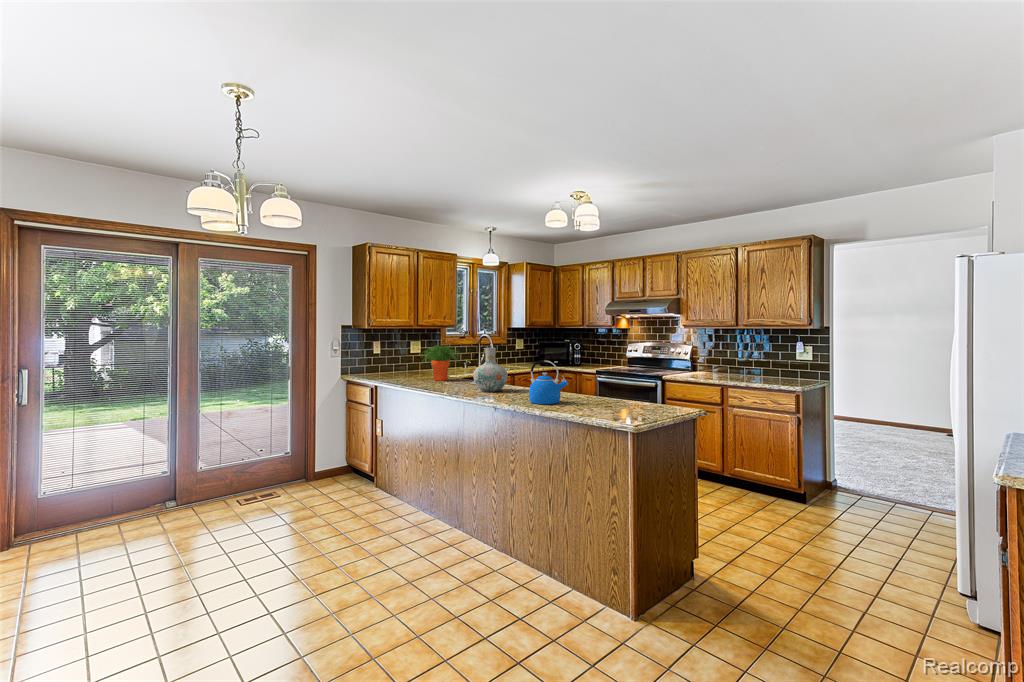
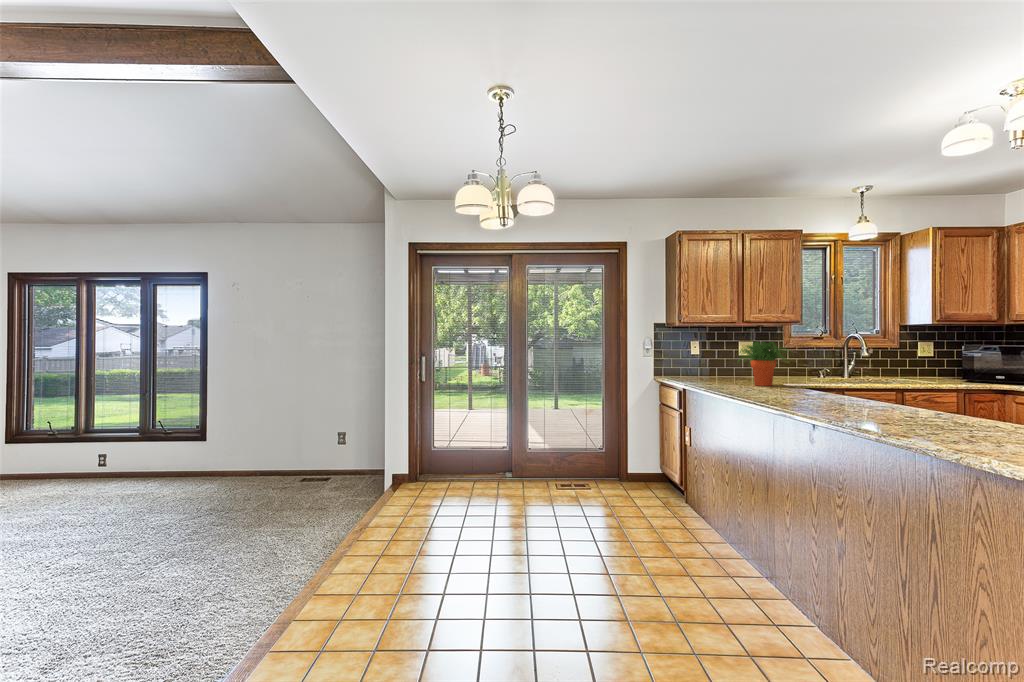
vase: present [473,348,508,392] -> none [794,340,850,401]
kettle: present [529,360,568,404] -> none [869,352,949,422]

